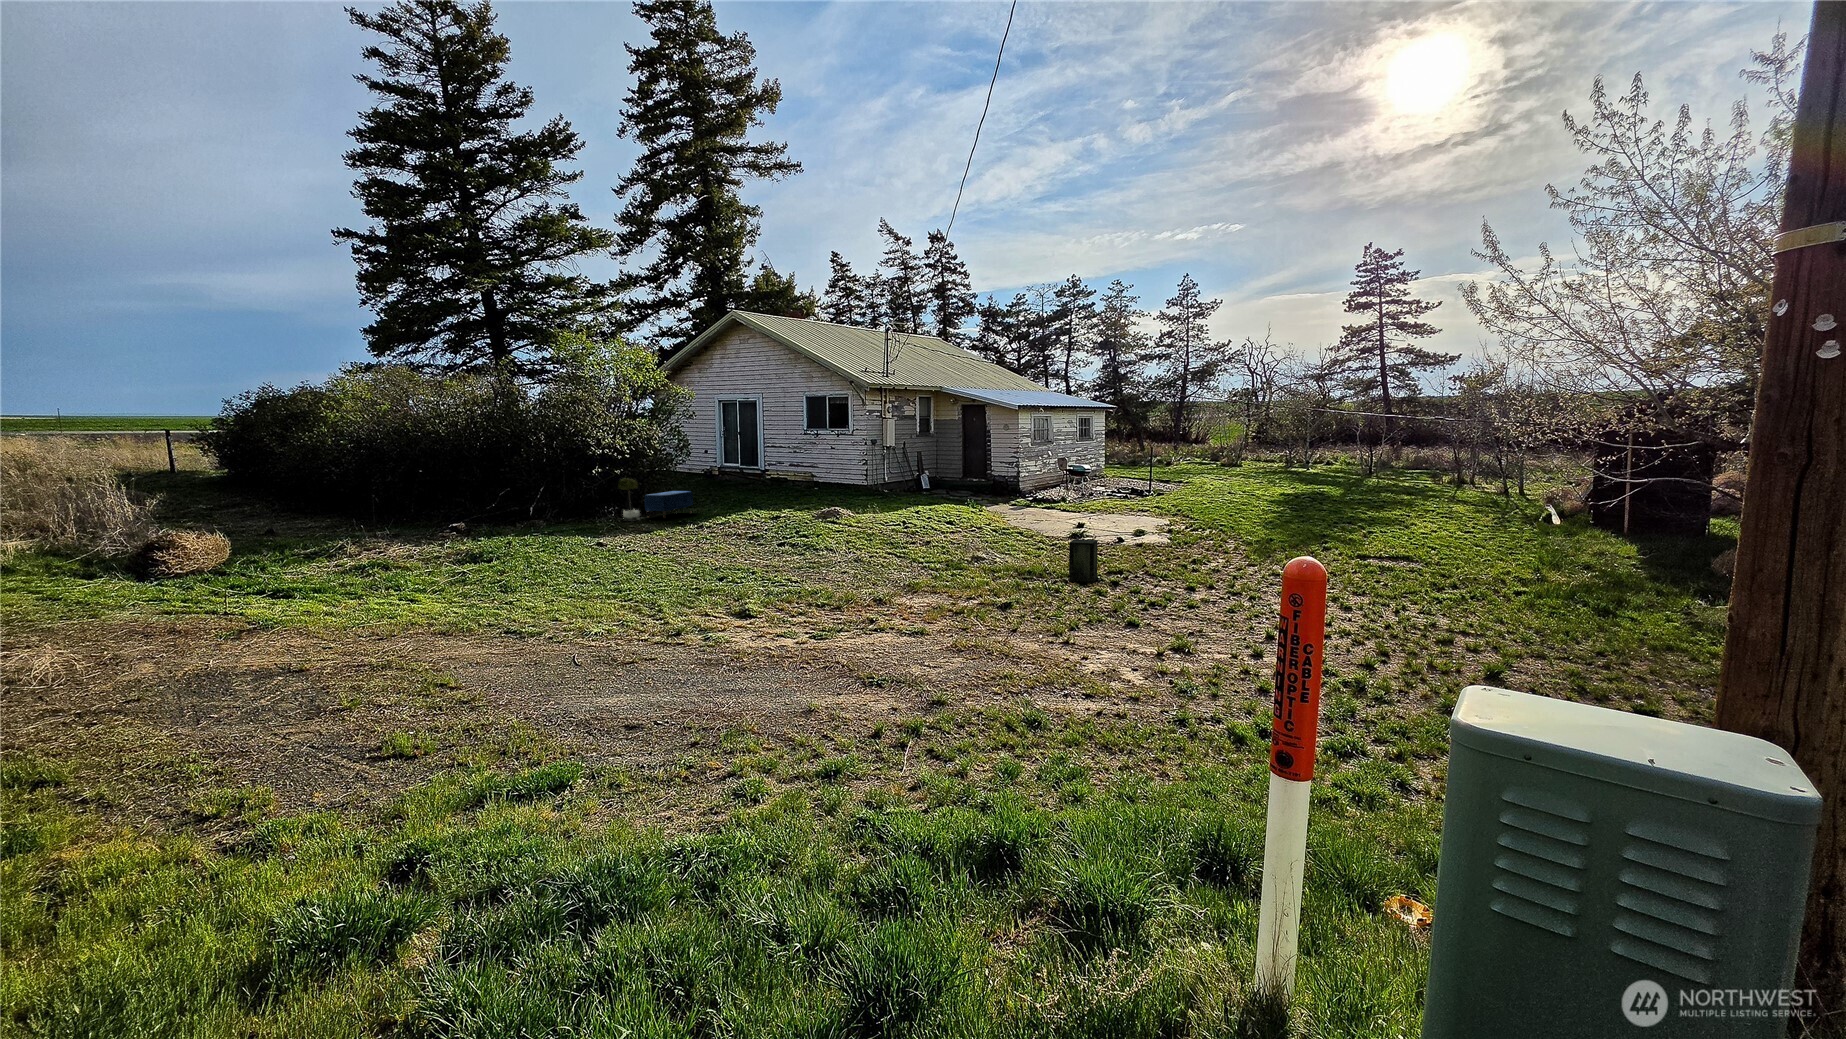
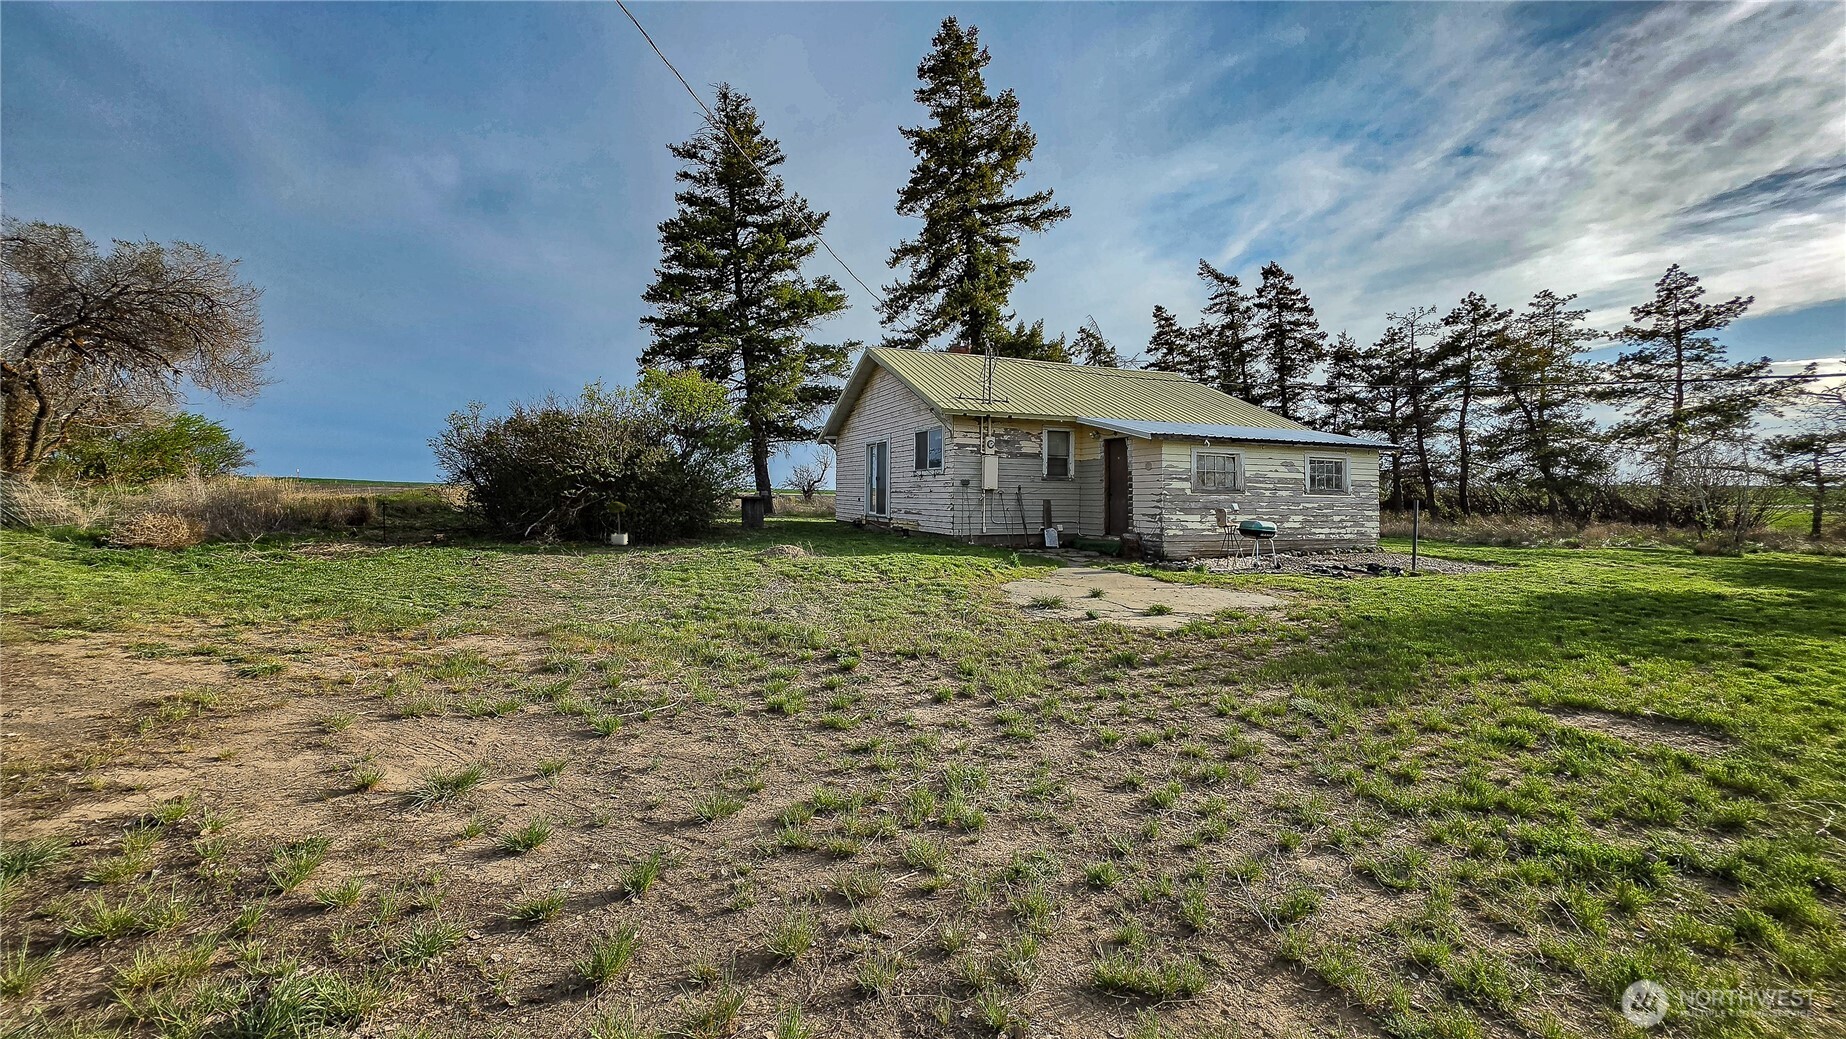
bench: present [645,491,693,518] -> none [638,519,697,546]
storage box: present [1069,539,1098,583] -> none [170,655,288,789]

